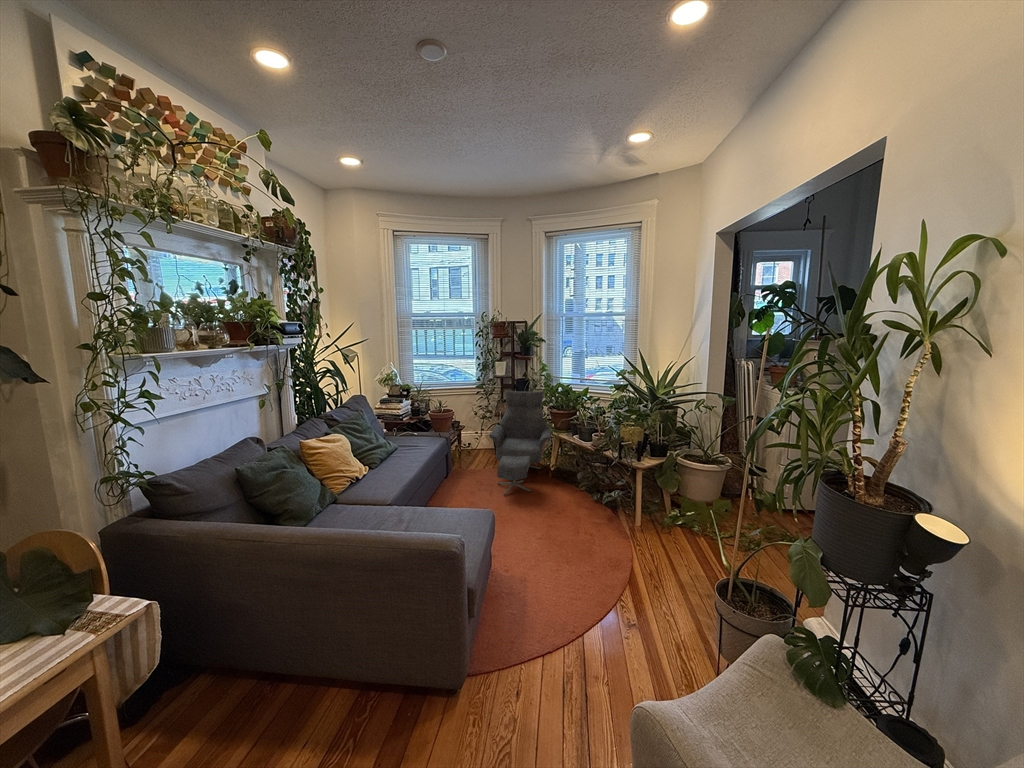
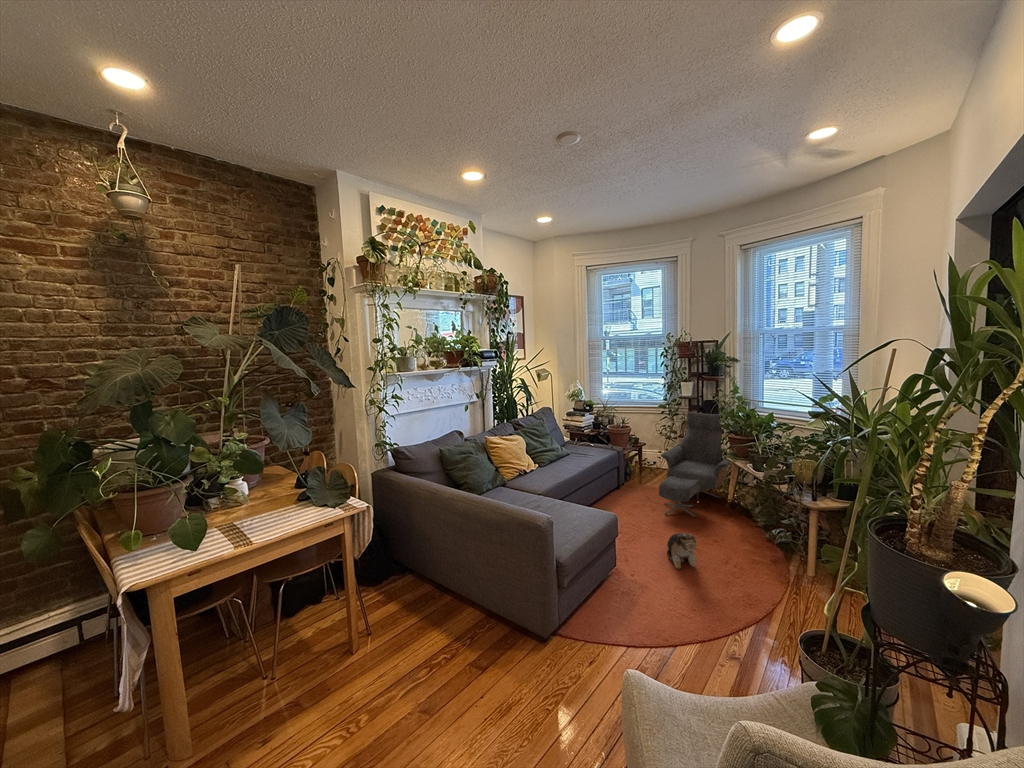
plush toy: none [521,511,564,549] -> present [667,532,699,569]

